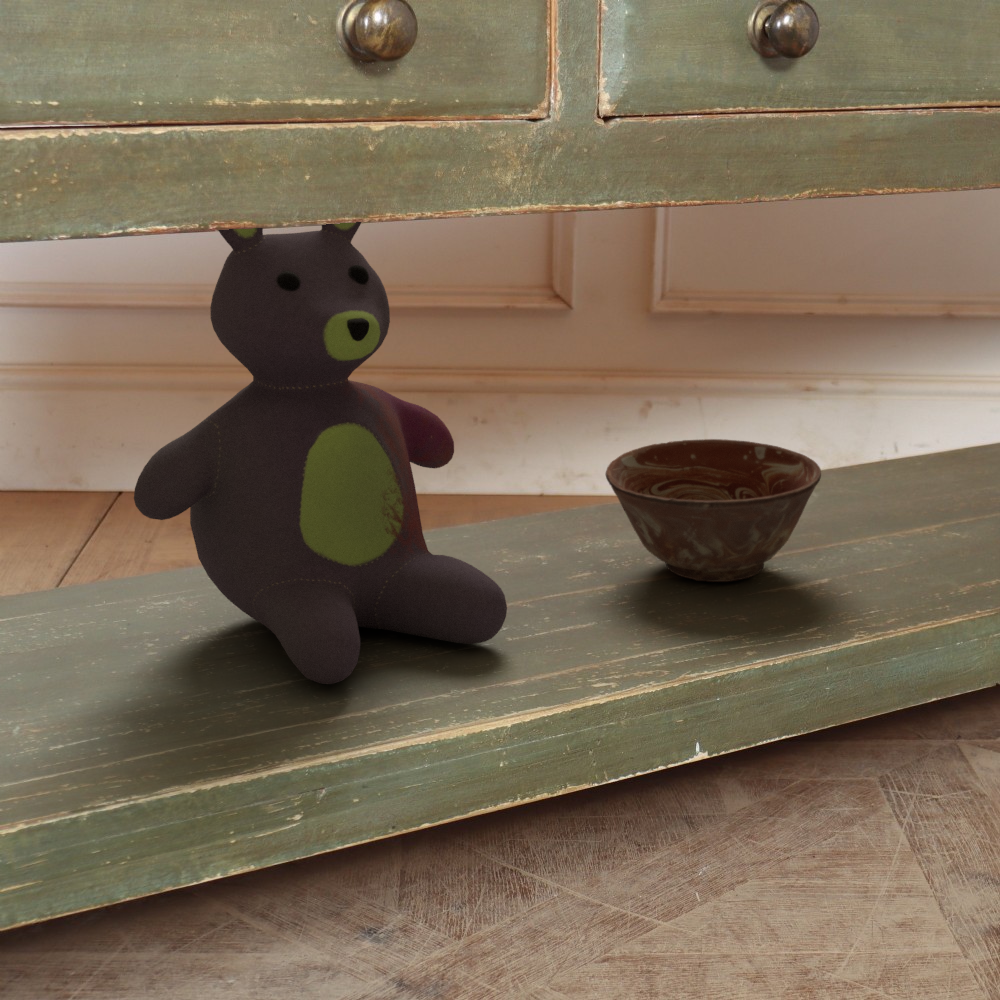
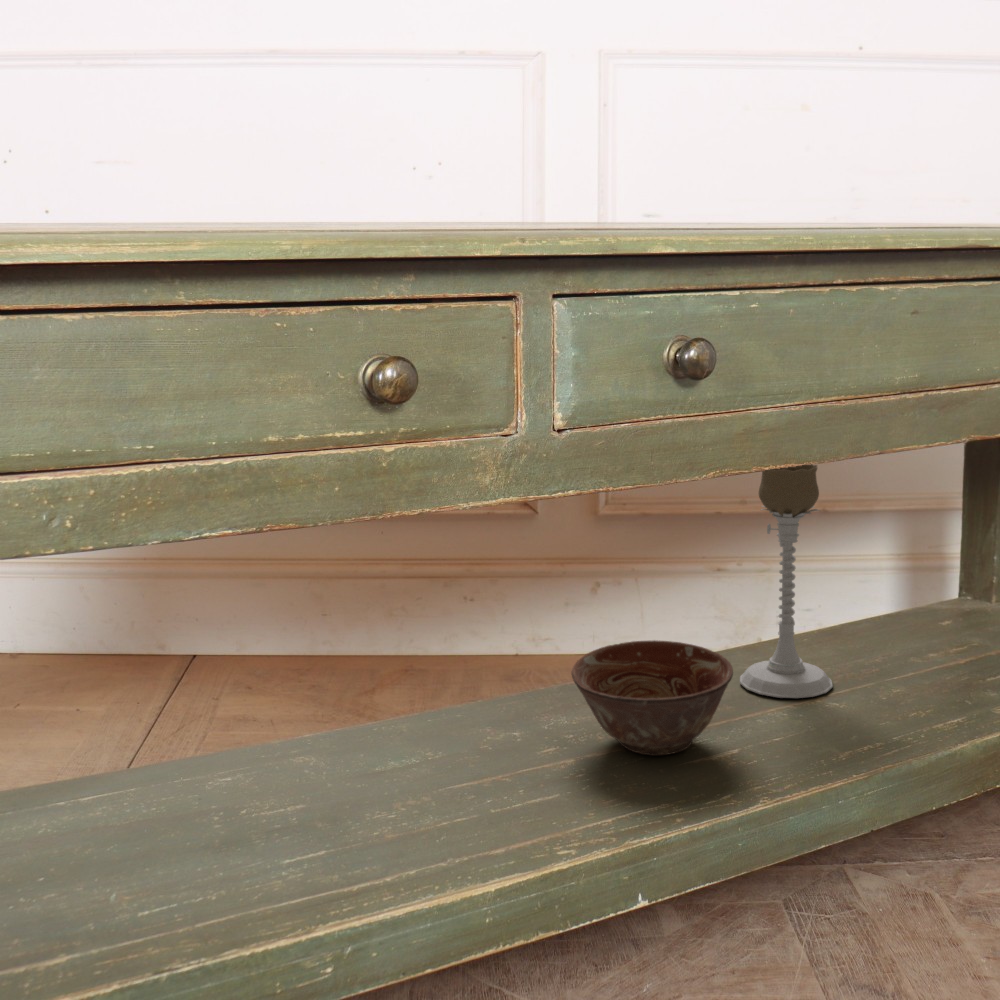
candle holder: none [821,209,943,523] -> present [740,464,833,698]
stuffed bear: present [134,222,507,684] -> none [214,473,494,854]

